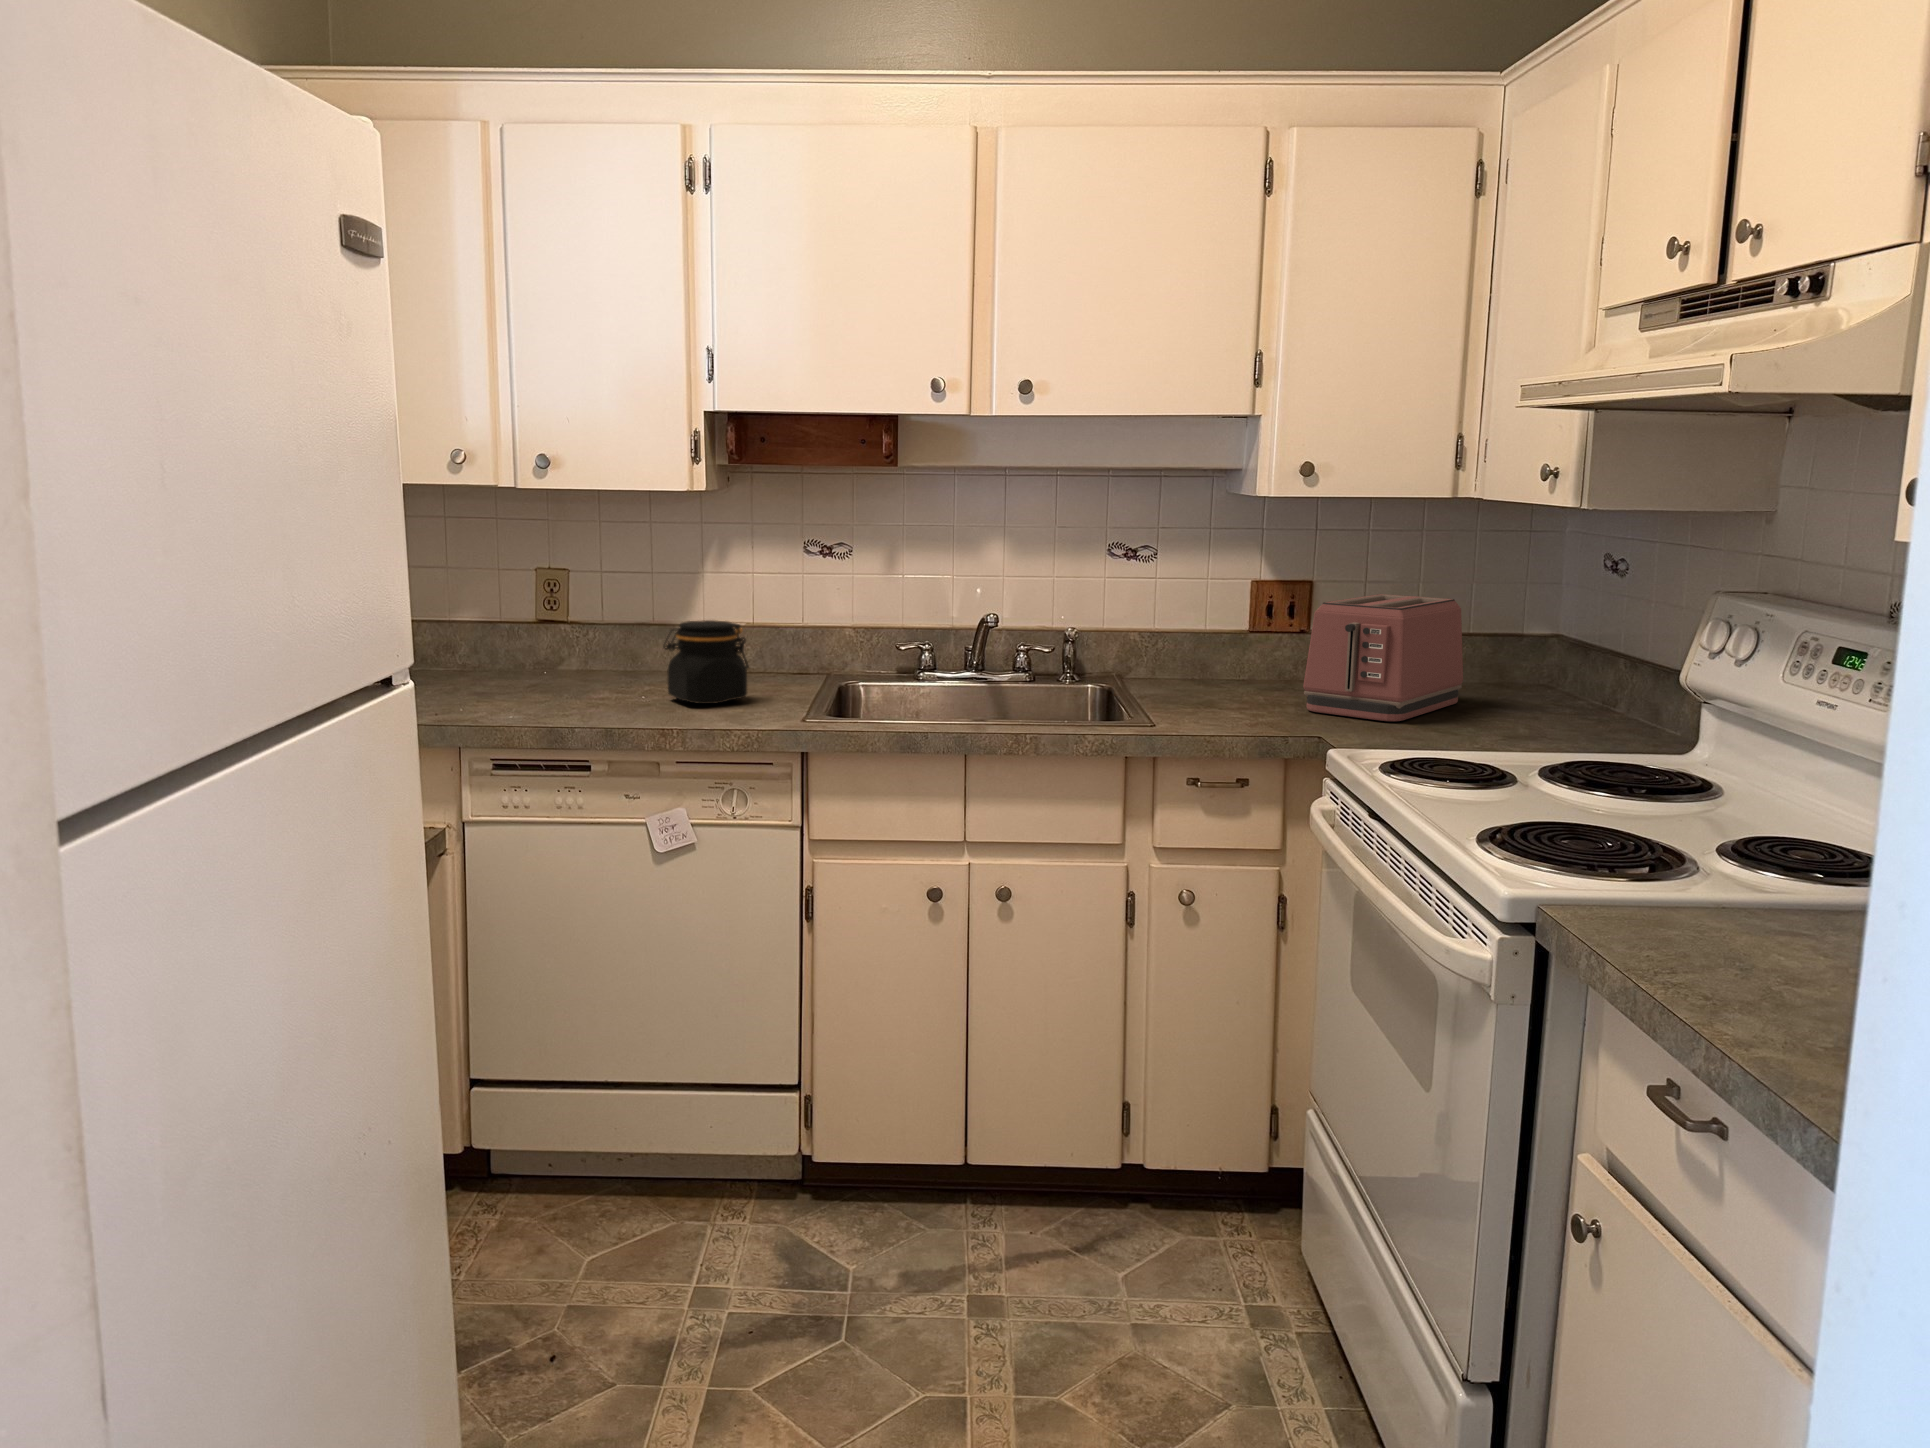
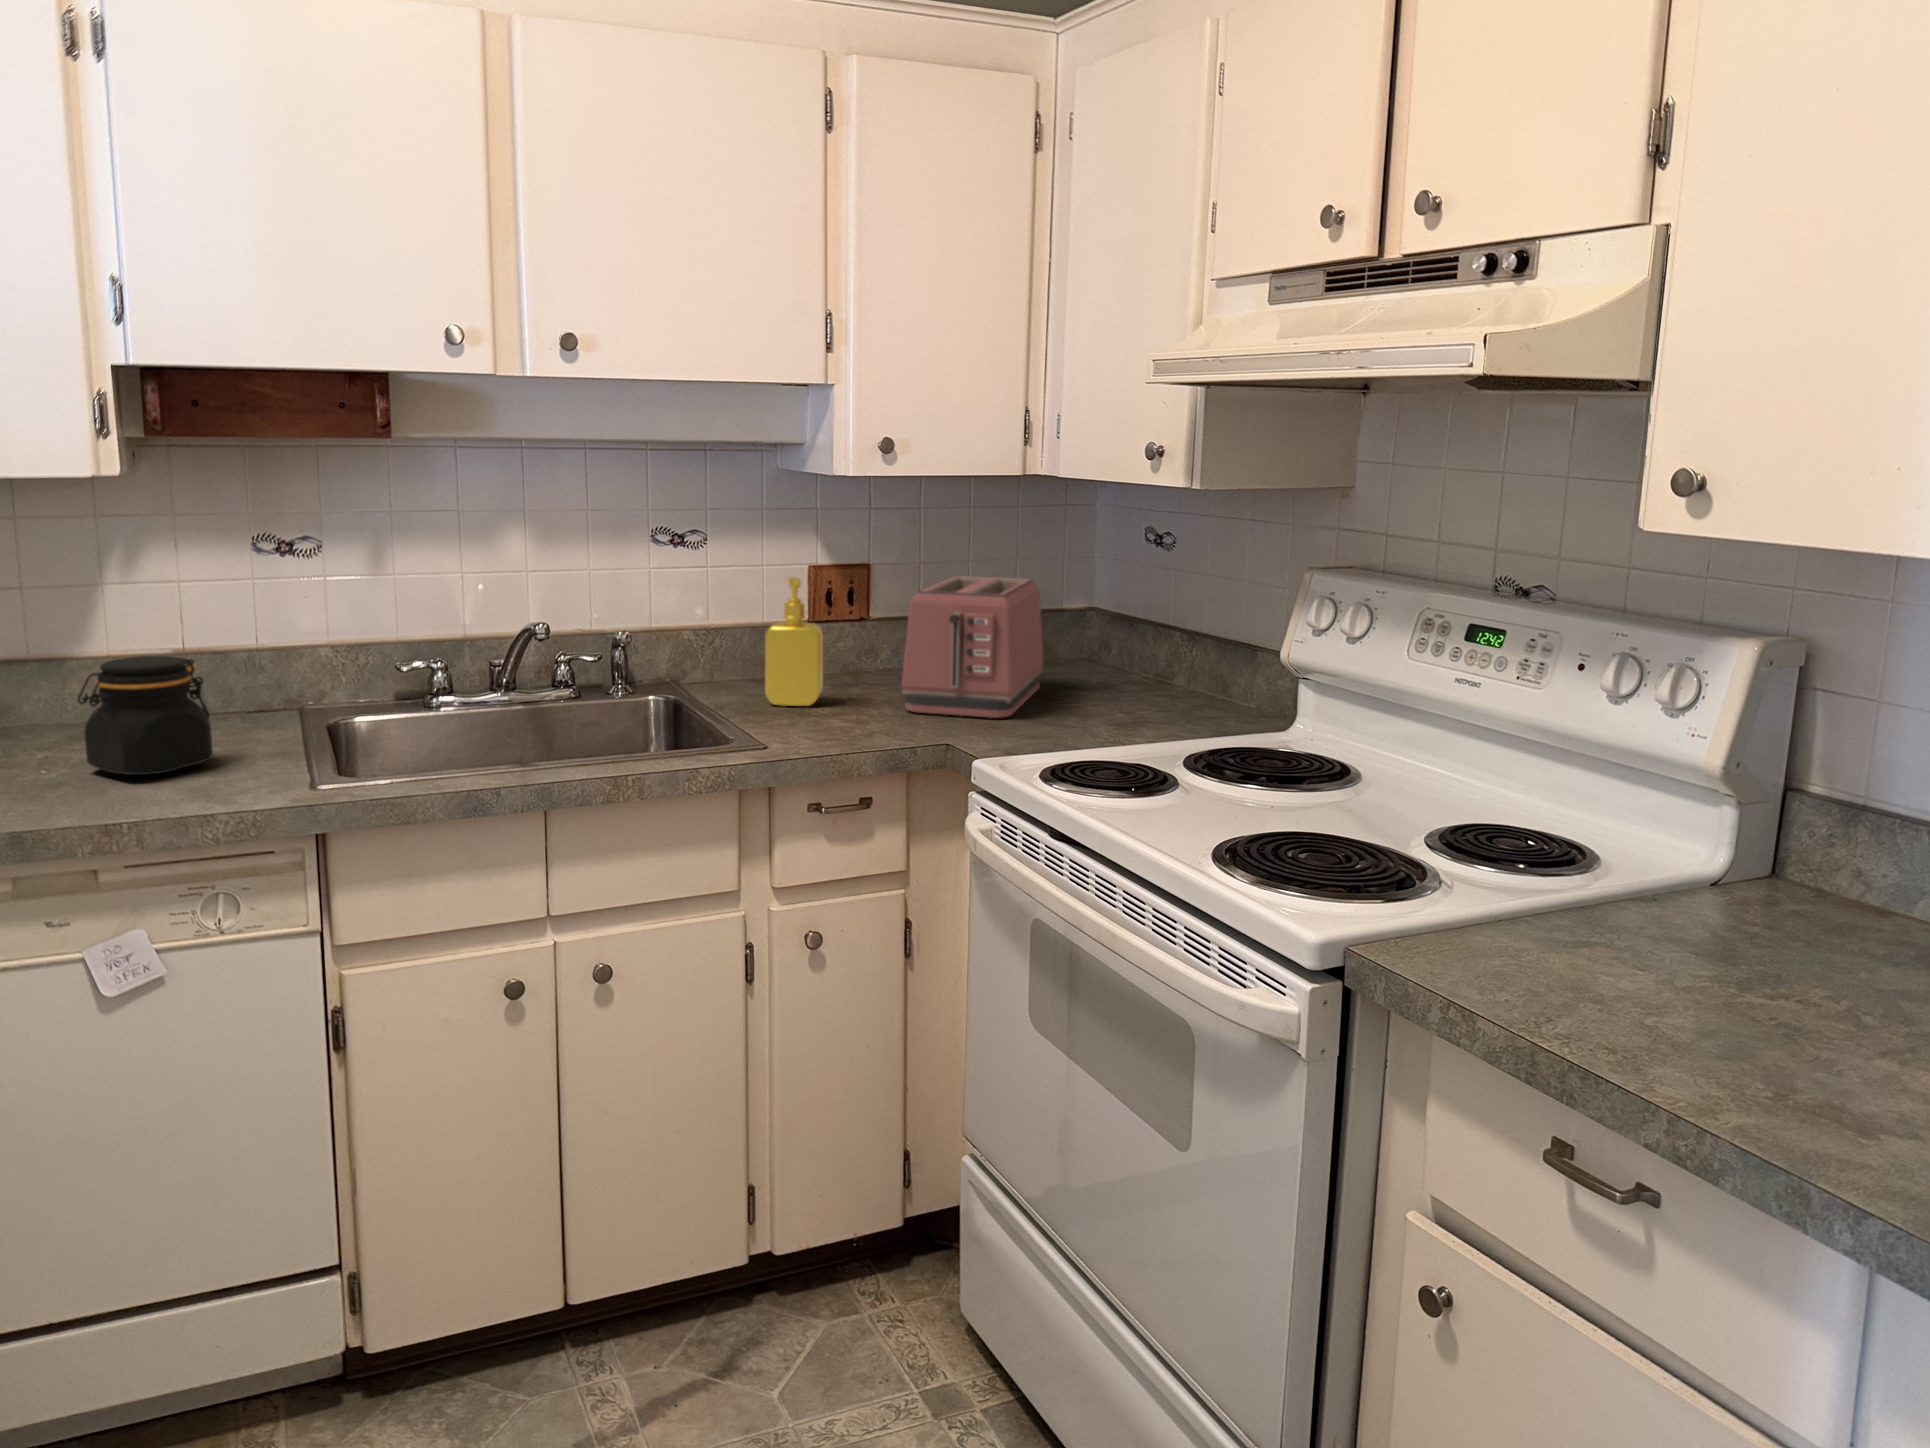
soap dispenser: none [1185,587,1241,700] -> present [765,577,823,706]

